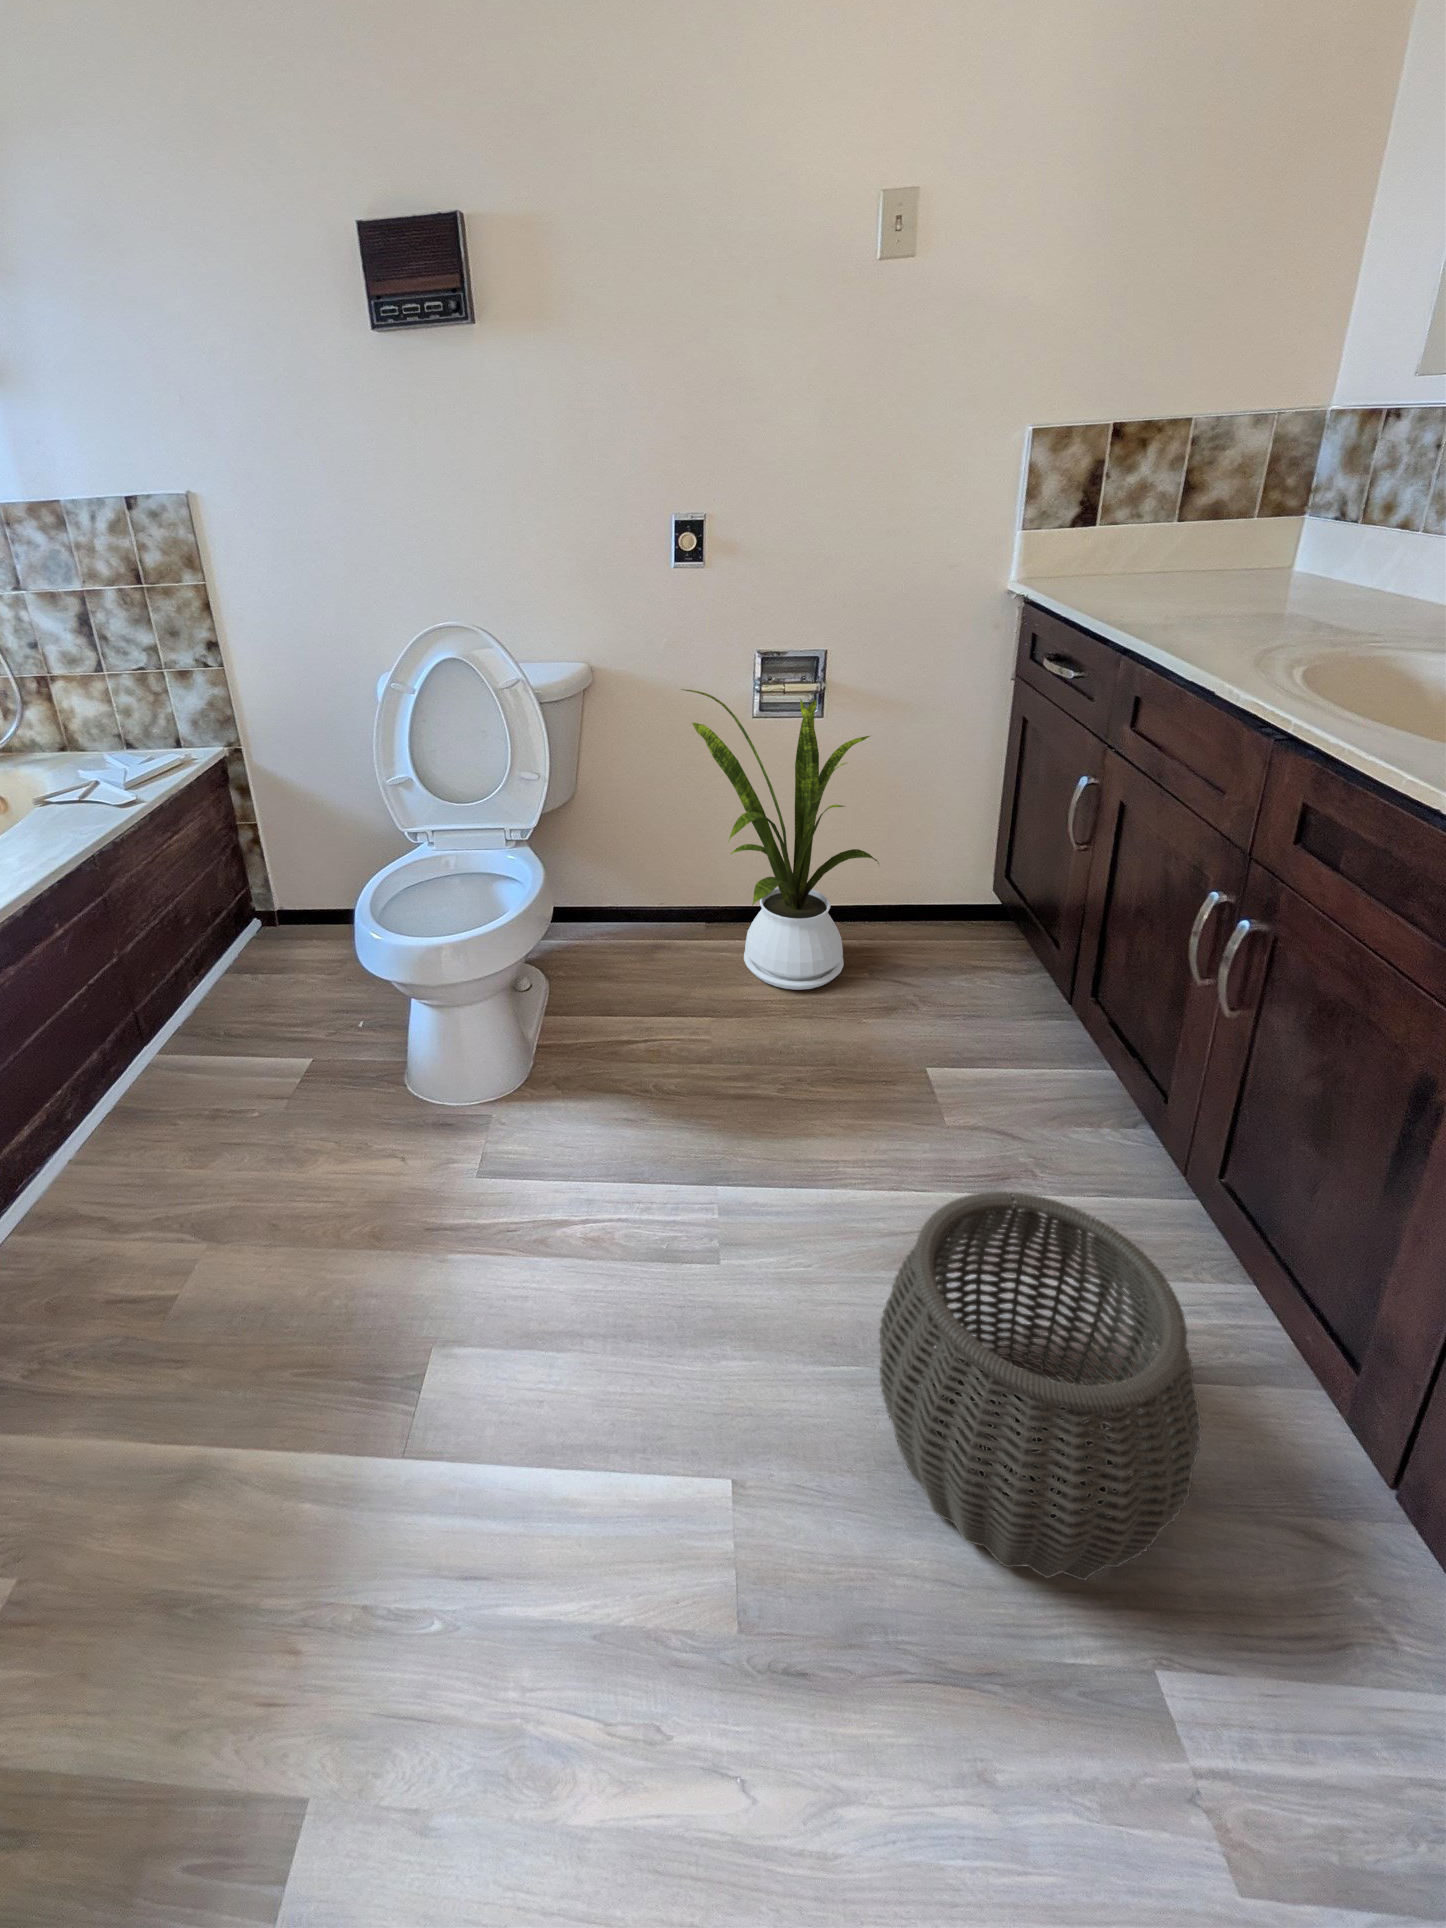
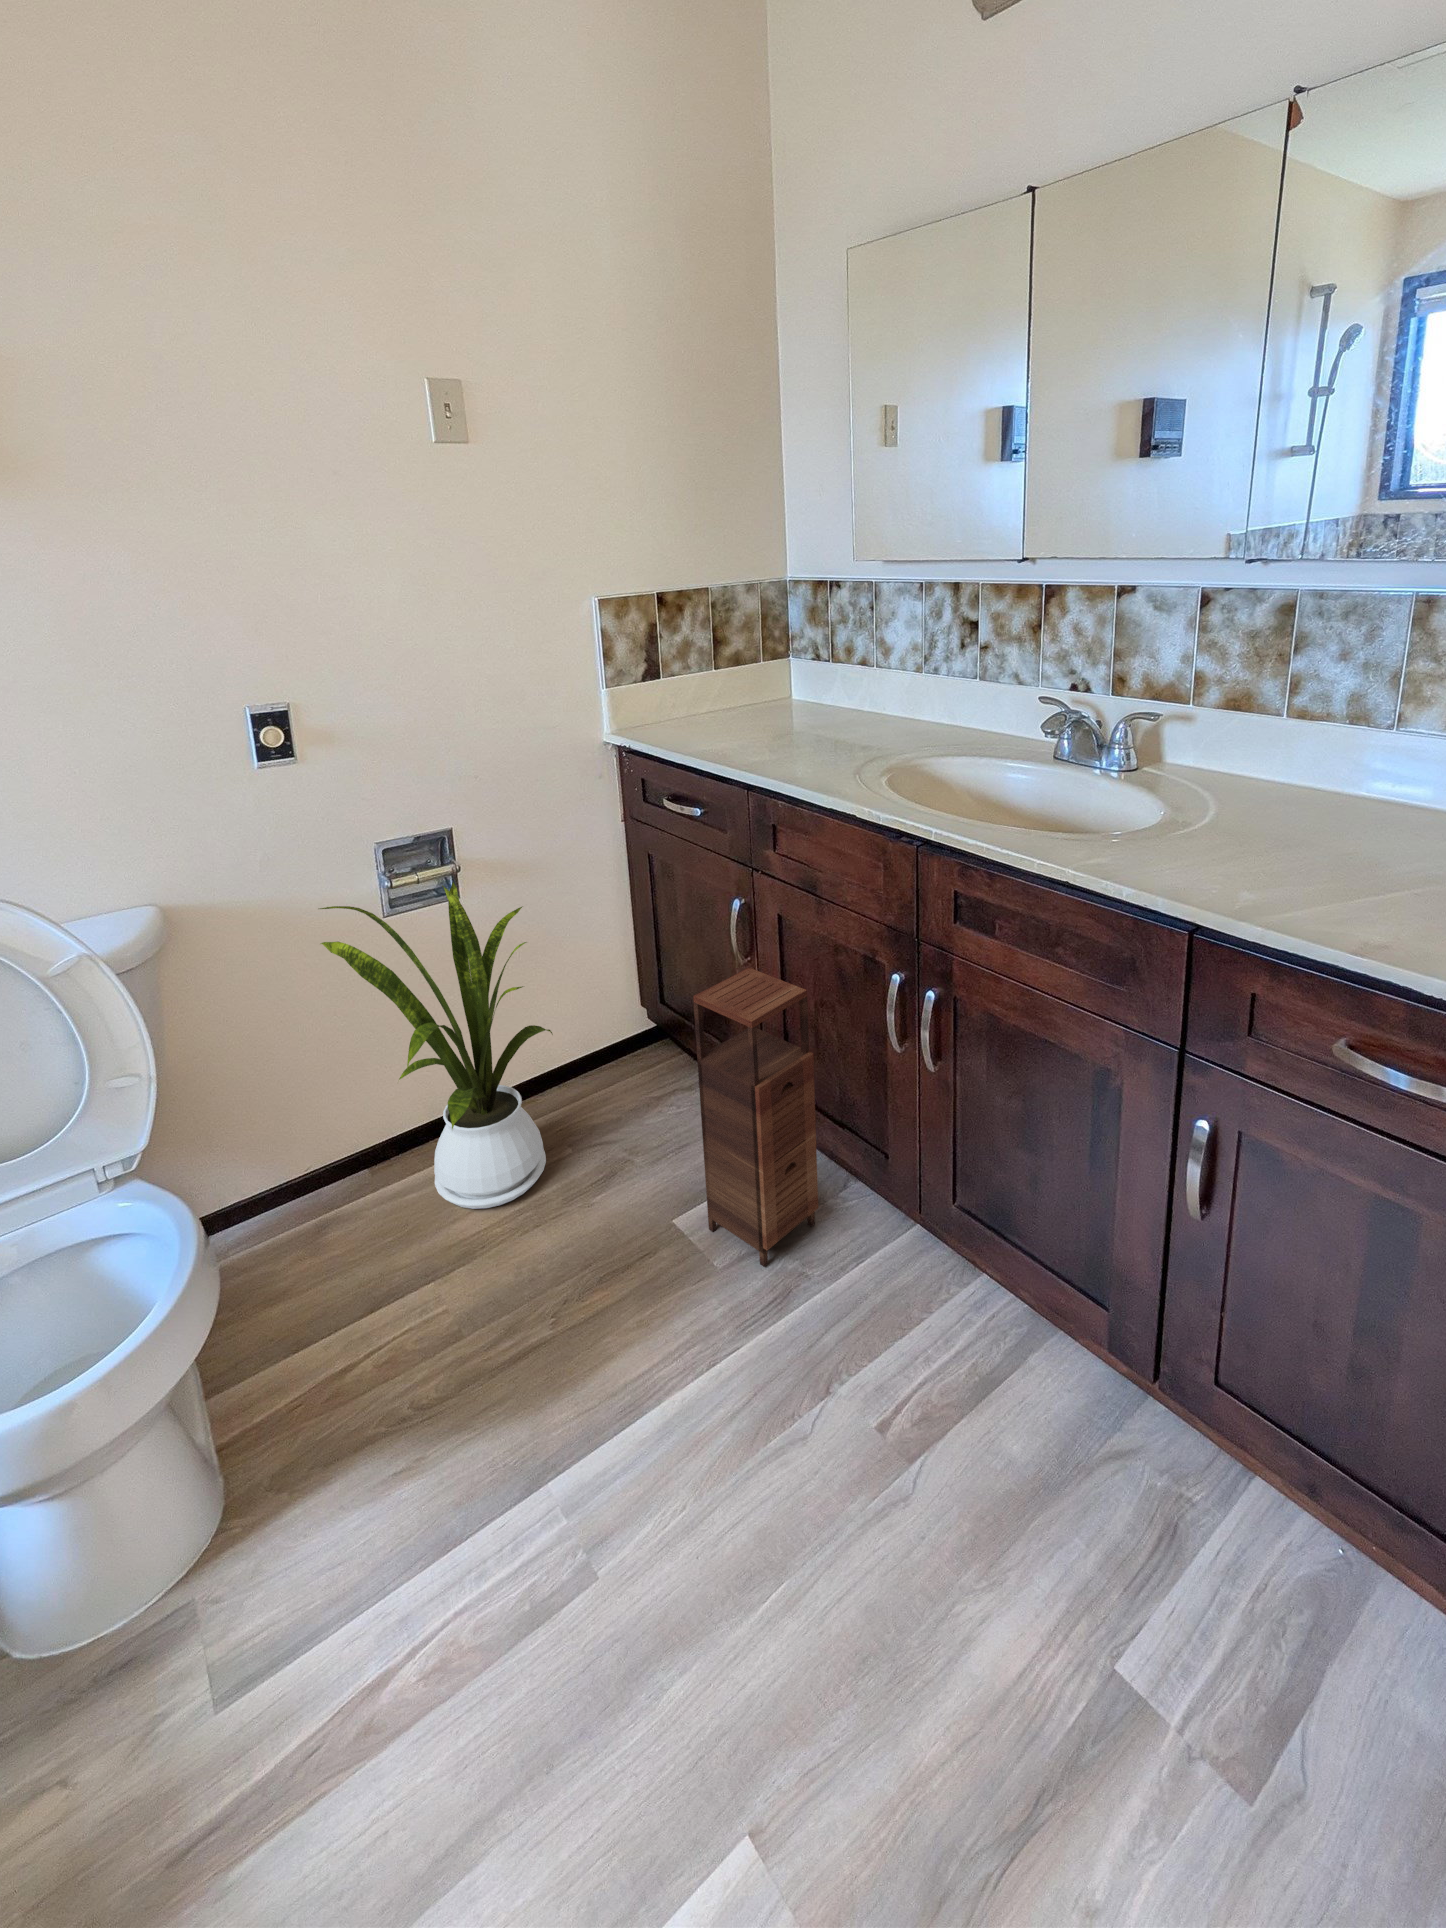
storage cabinet: none [958,850,1115,1144] -> present [693,968,818,1267]
woven basket: present [879,1192,1202,1580] -> none [806,1293,1094,1688]

